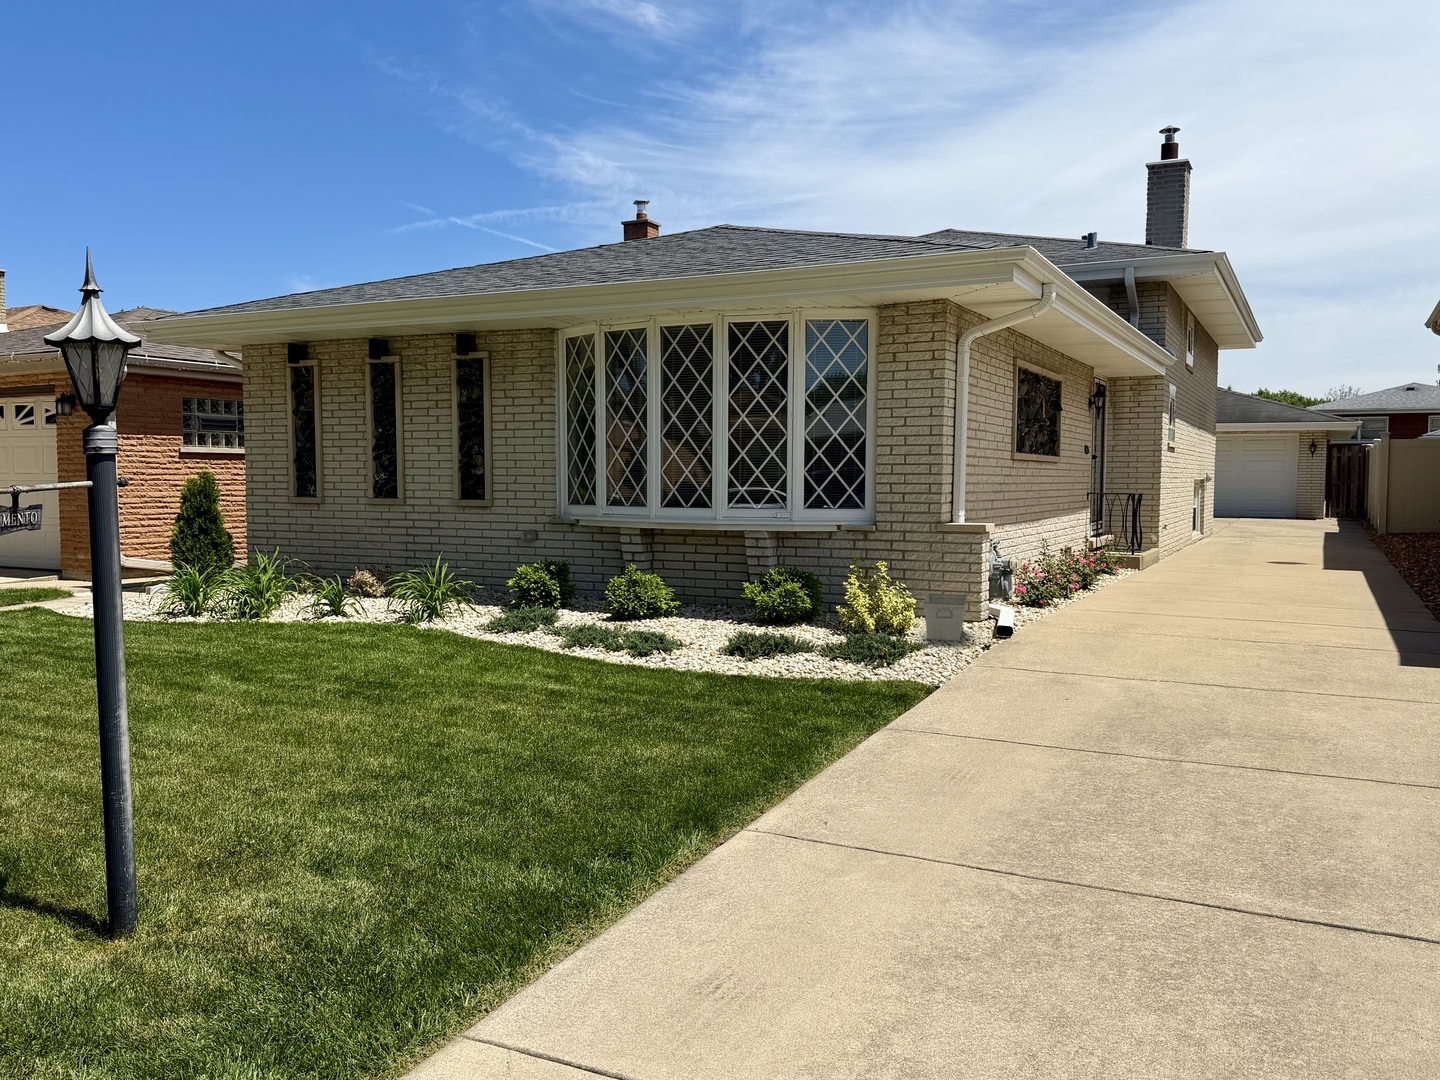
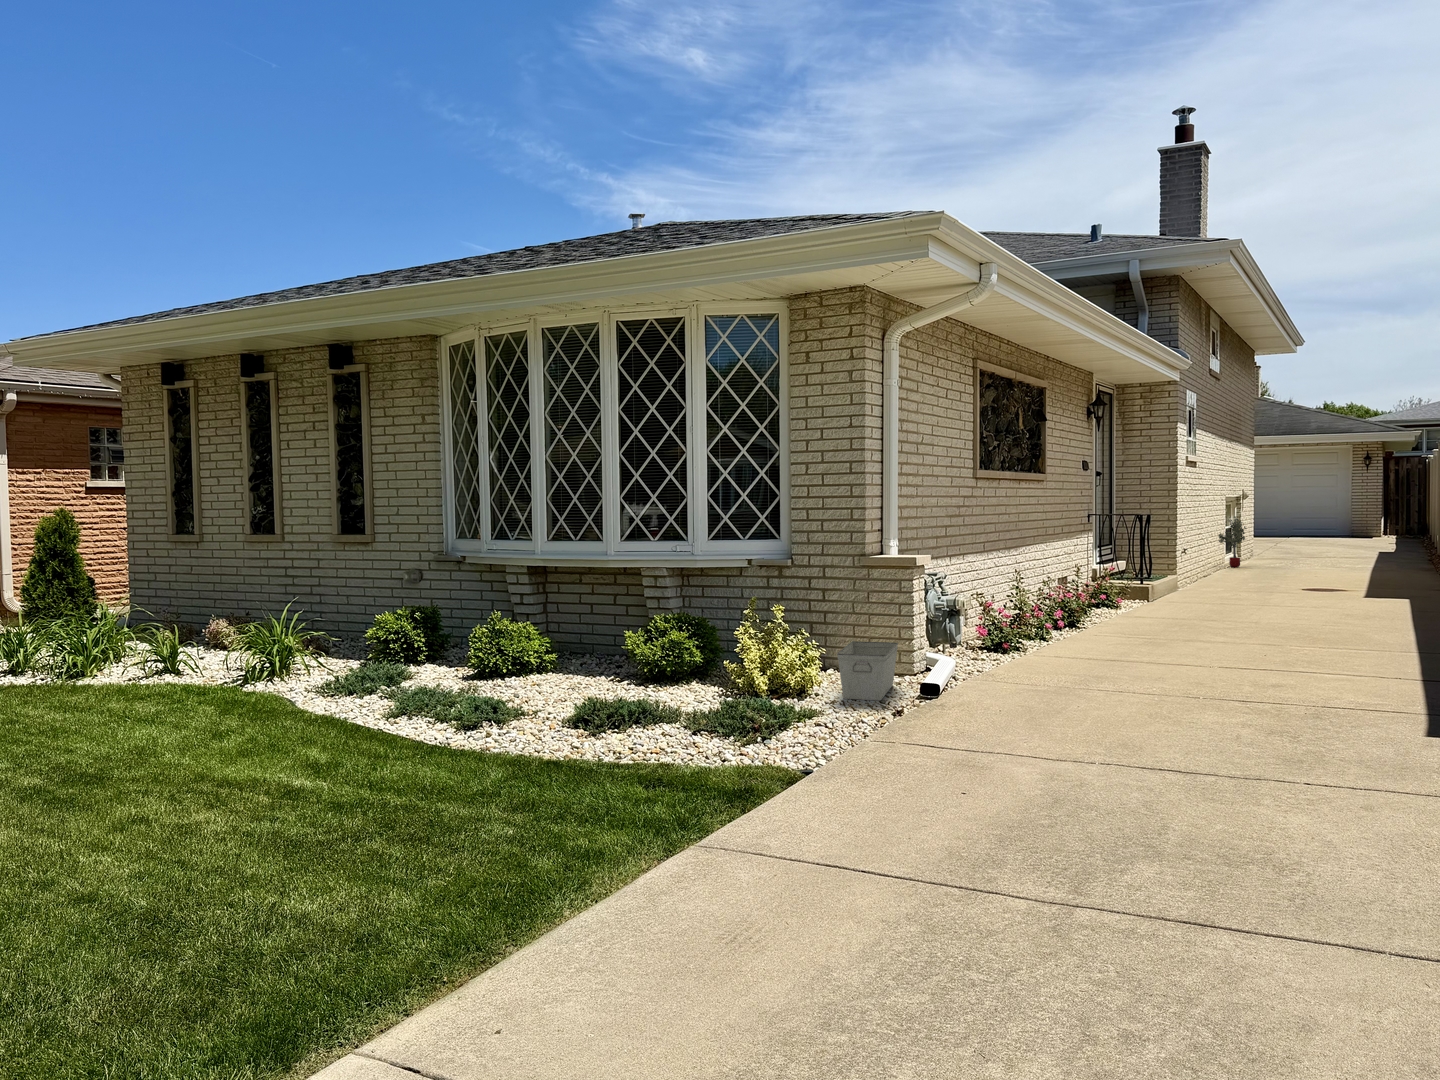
potted tree: none [1188,496,1215,541] -> present [1219,516,1247,567]

